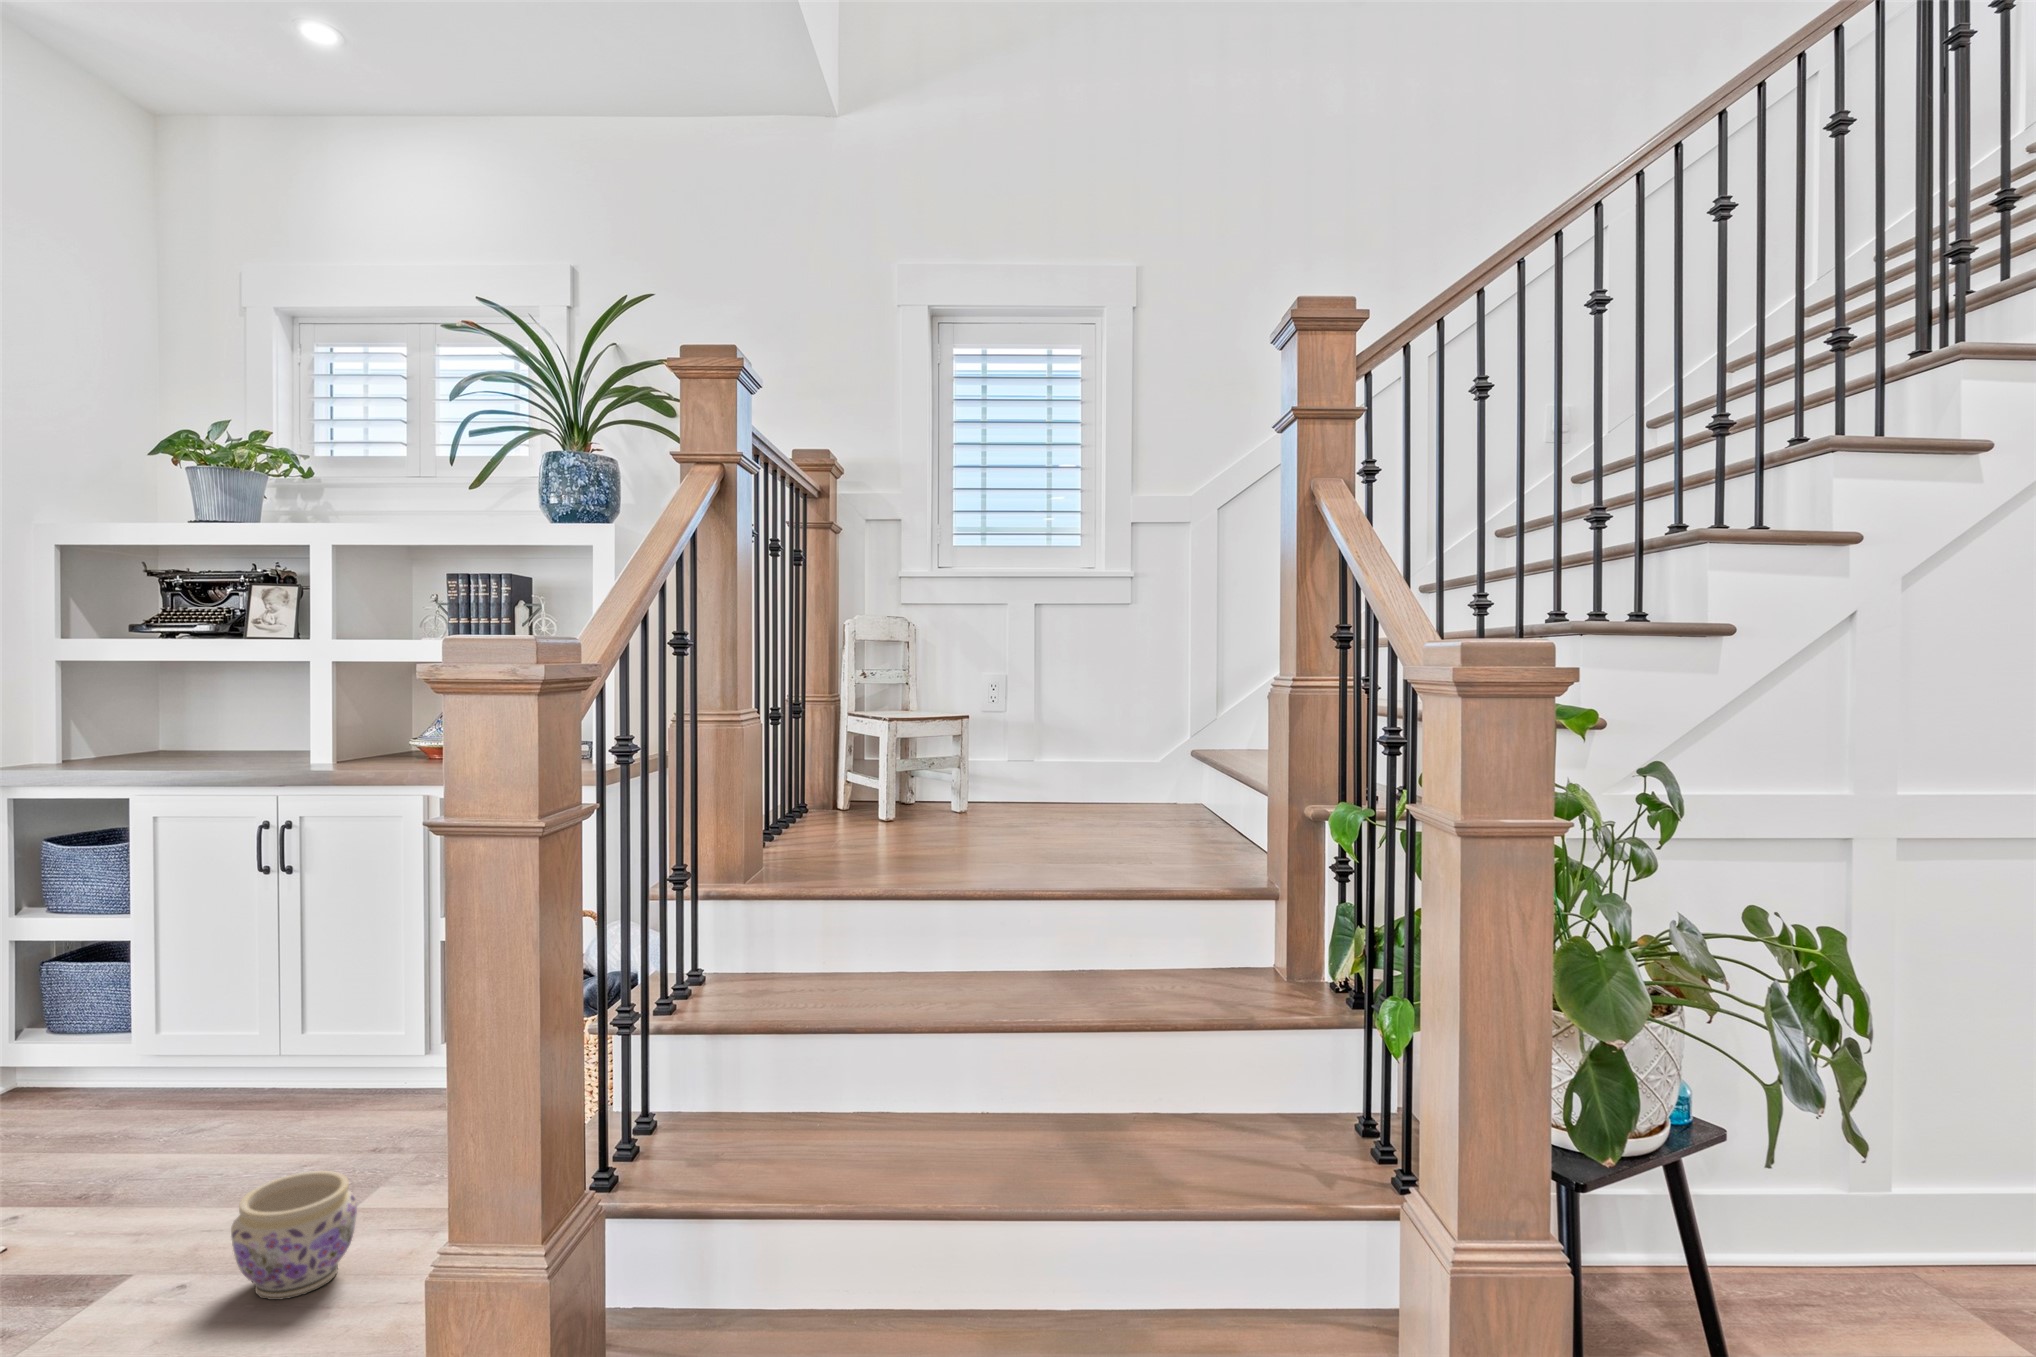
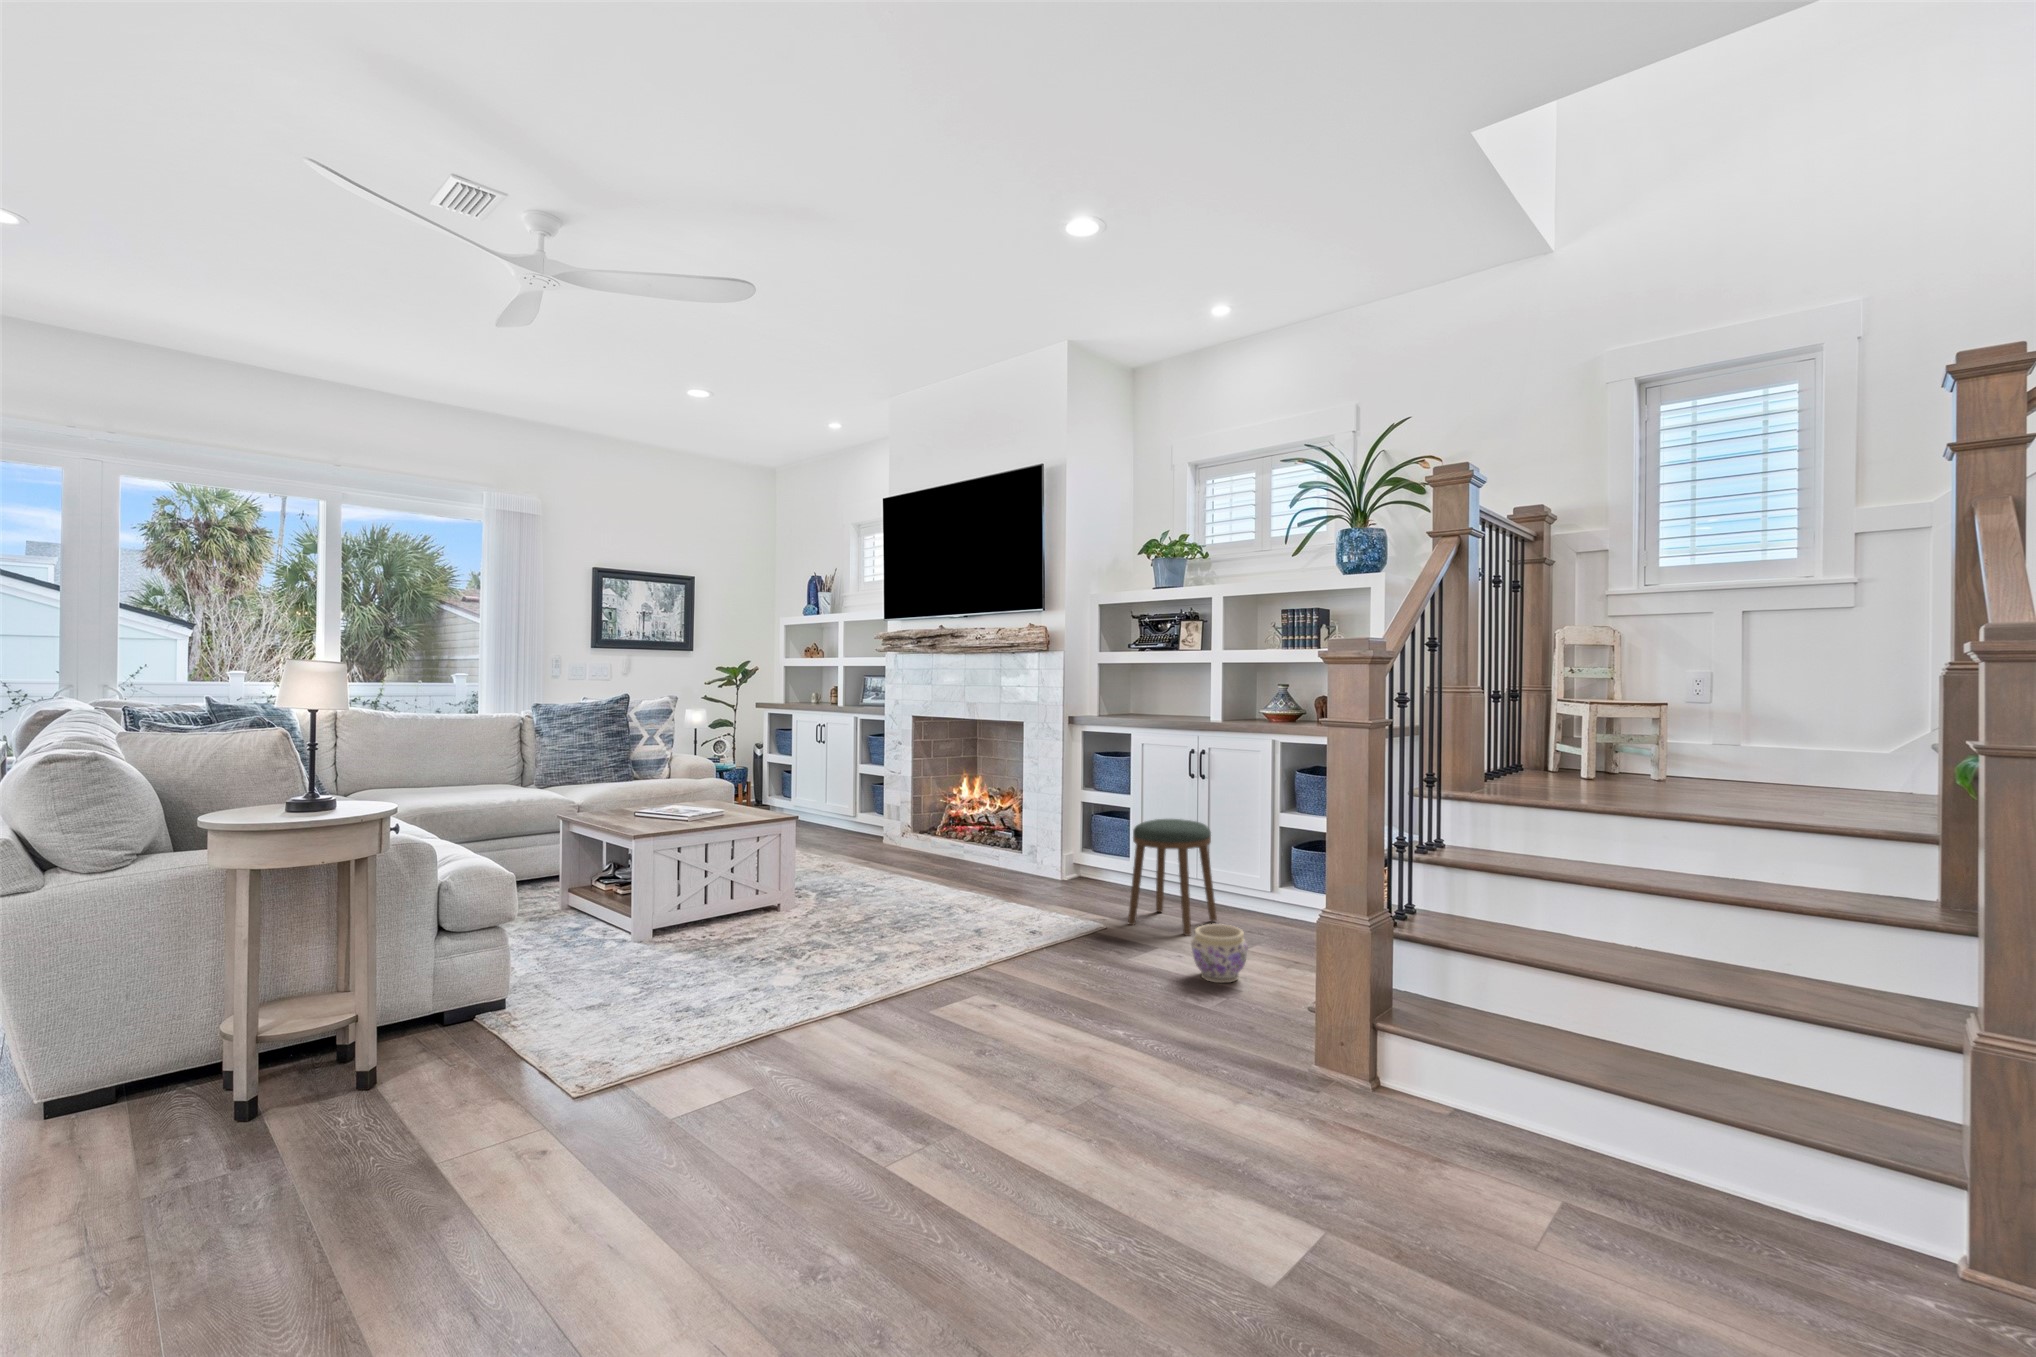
stool: none [110,957,318,1192] -> present [1128,819,1217,936]

